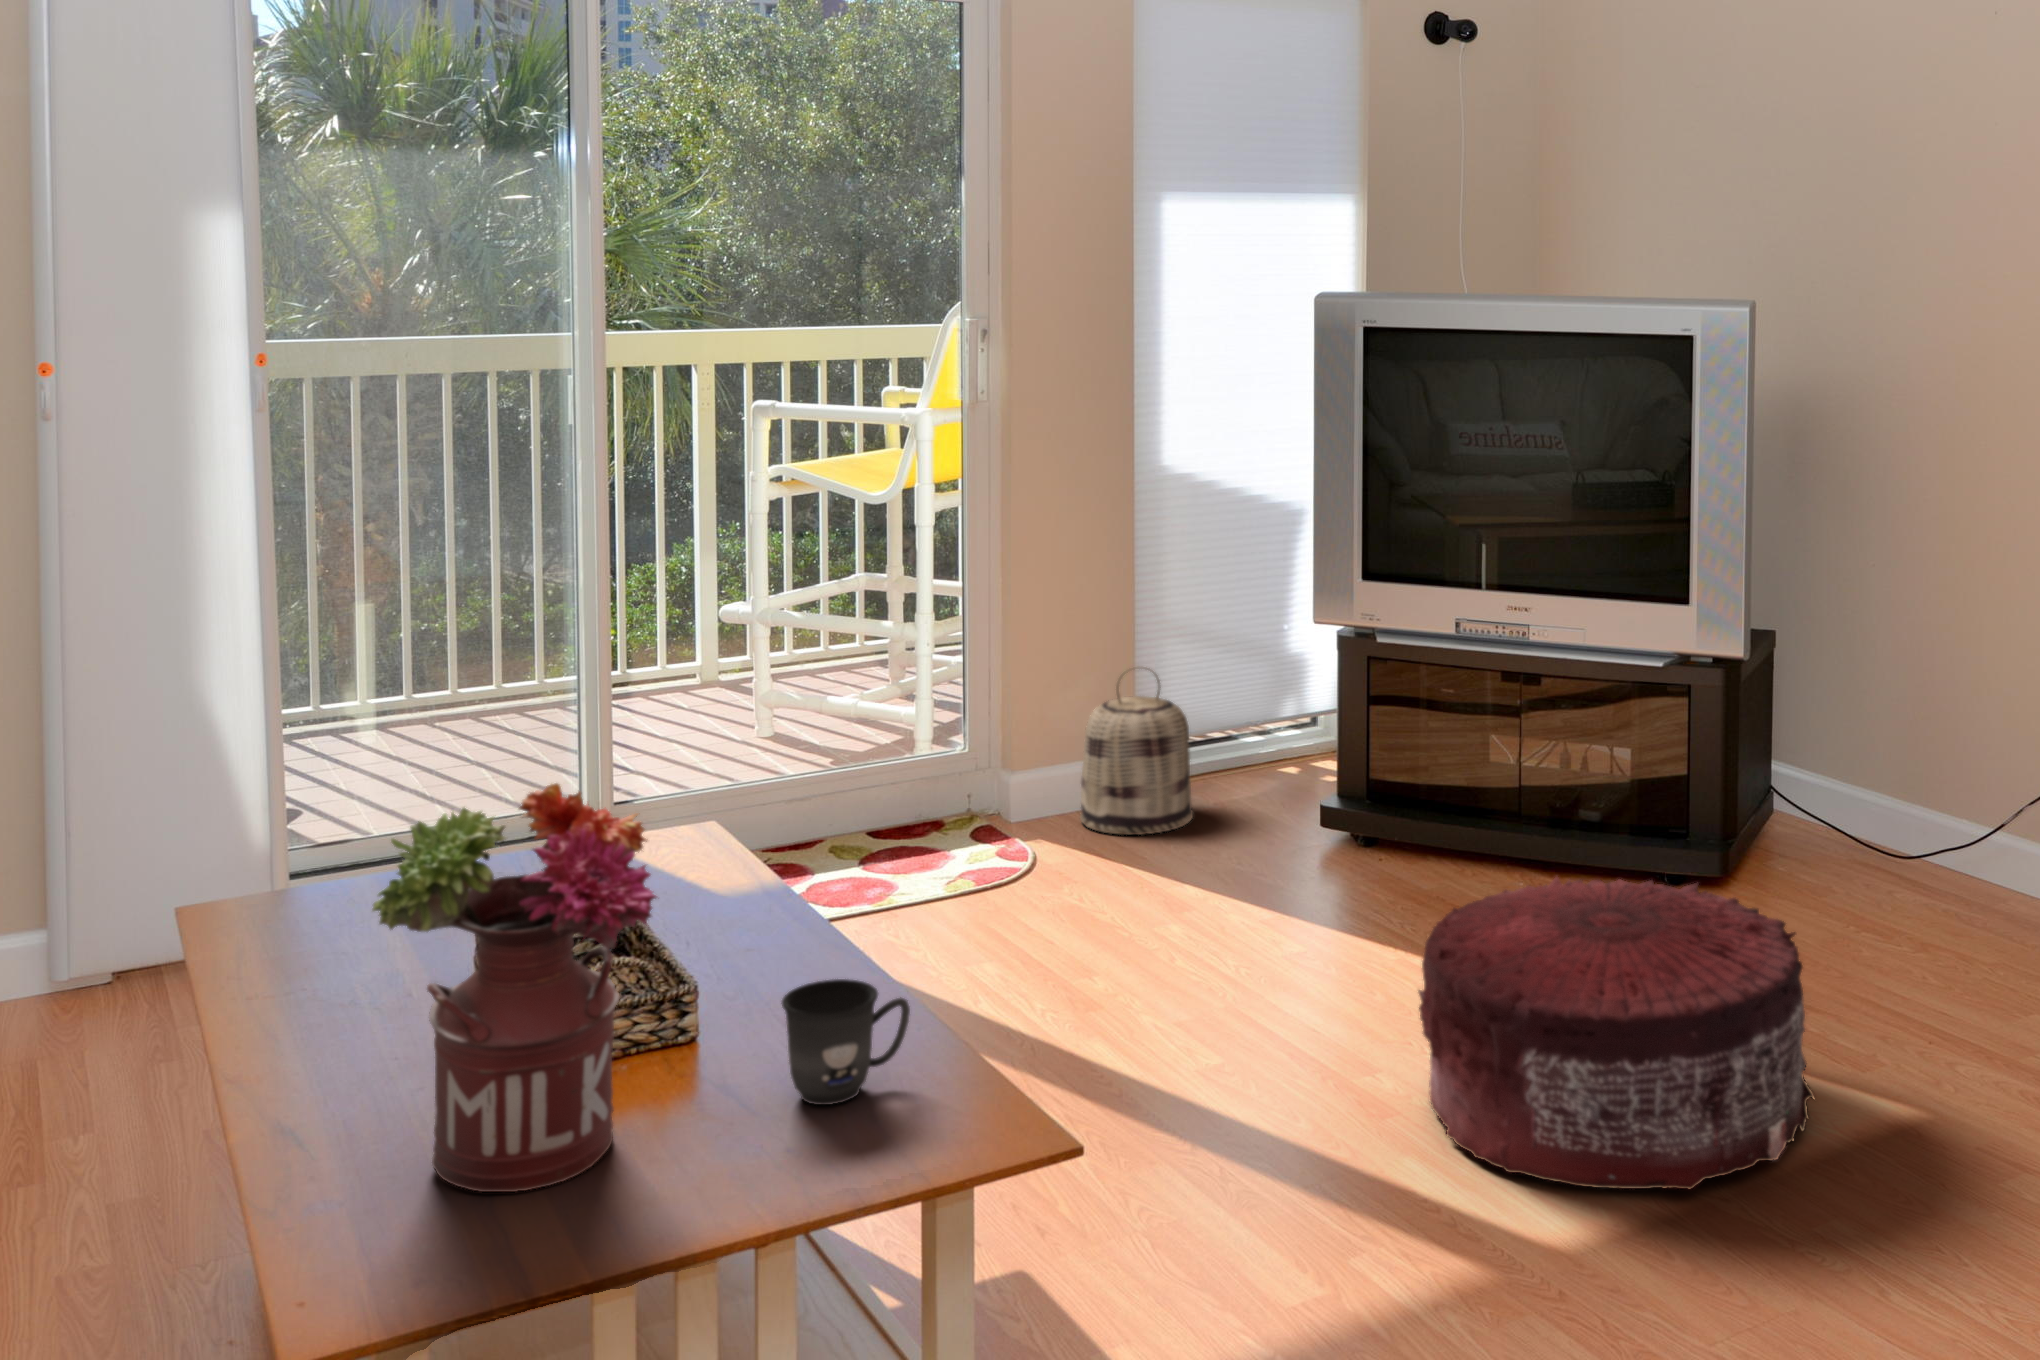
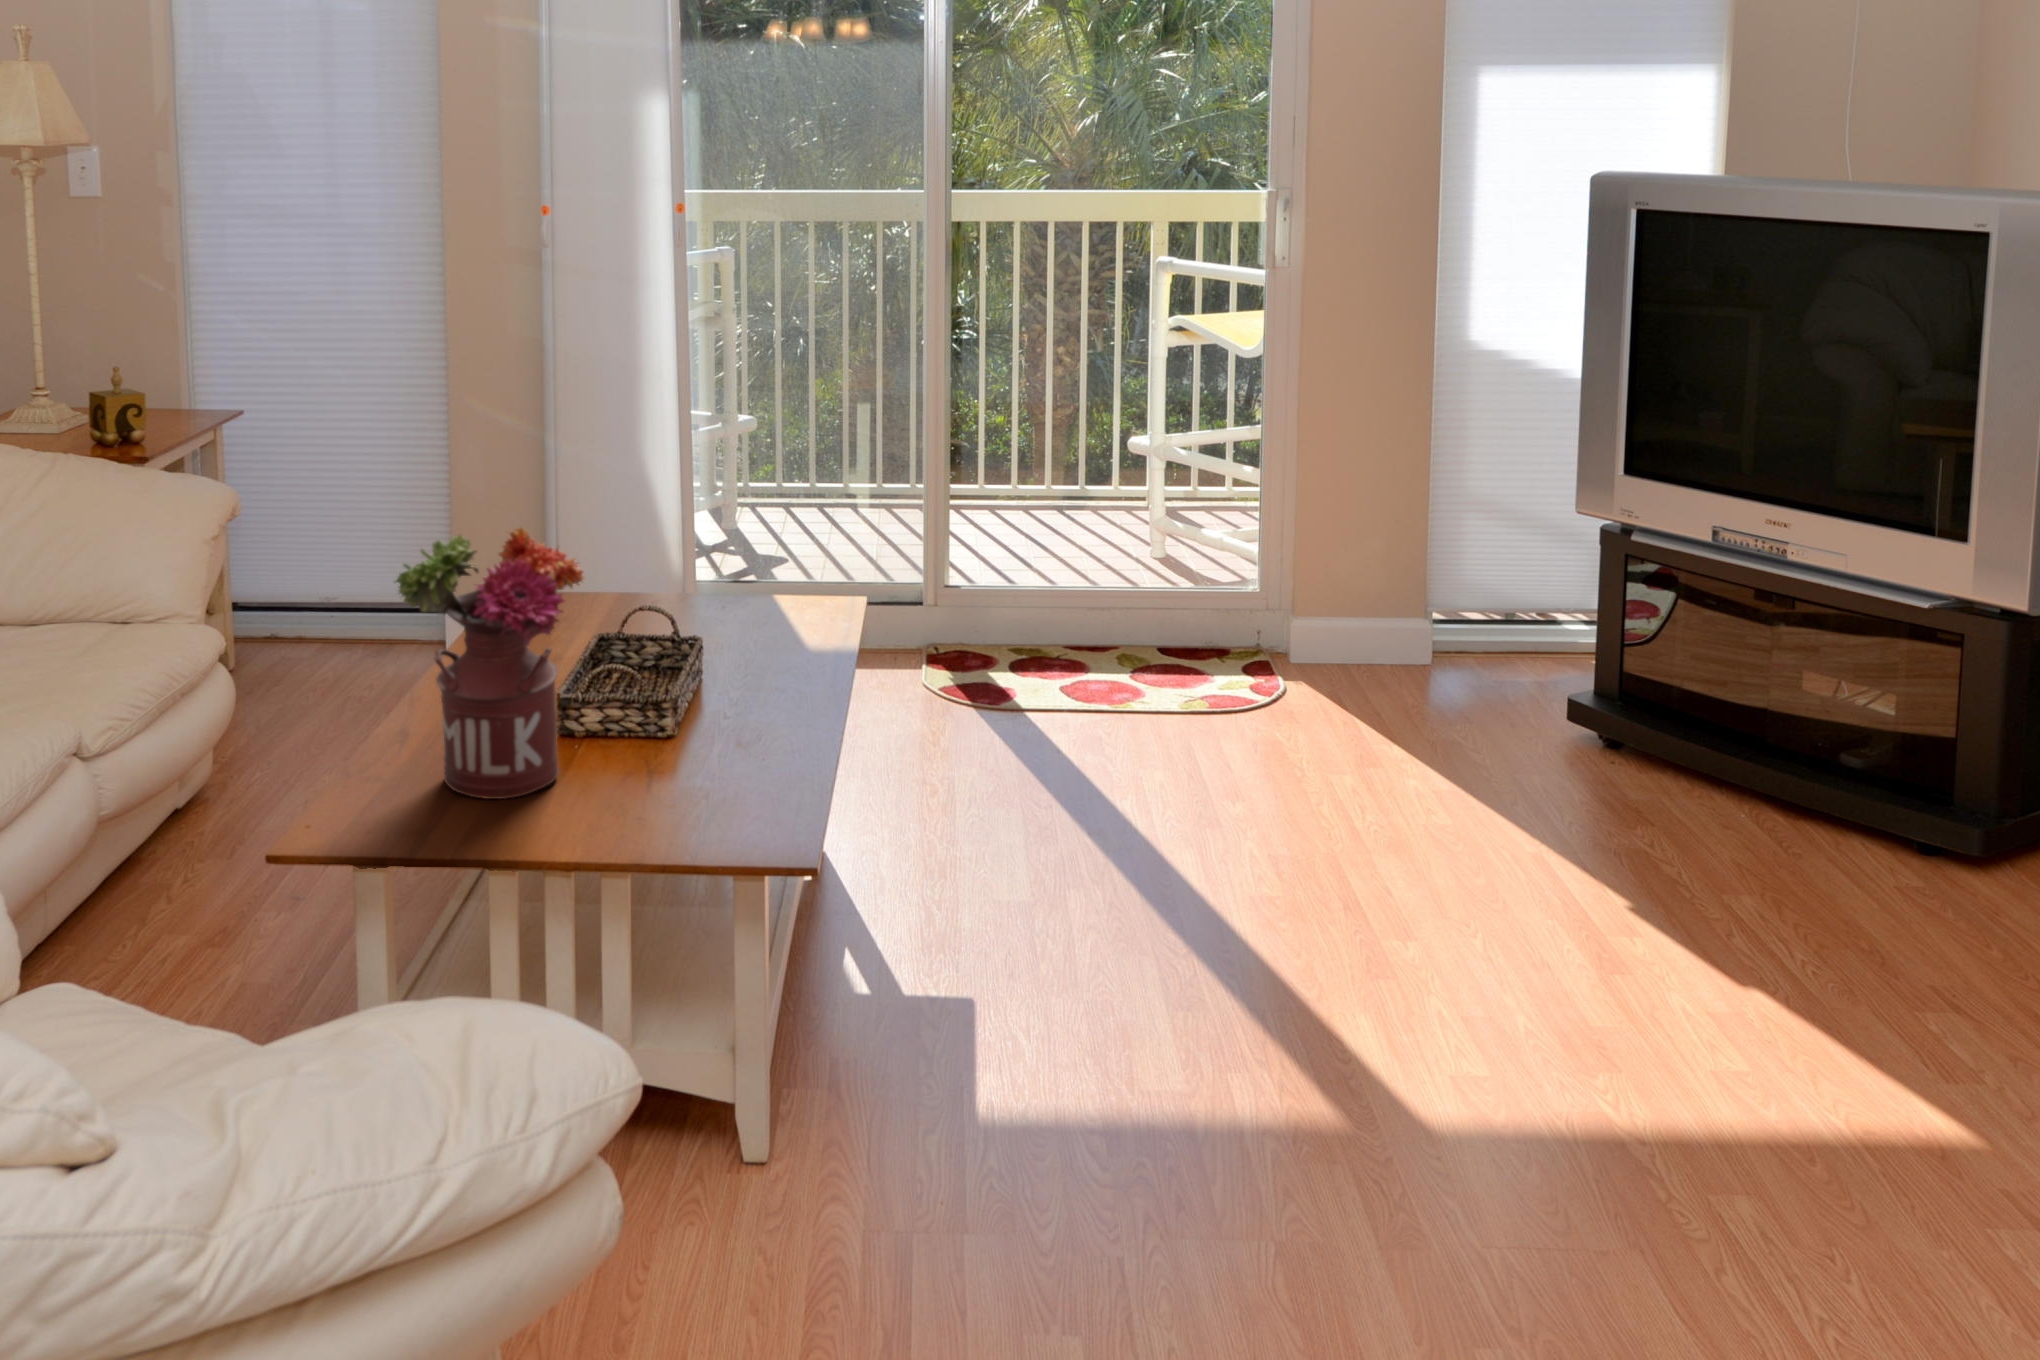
basket: present [1080,667,1193,835] -> none [1348,533,1463,696]
pouf: present [1419,877,1814,1189] -> none [1409,791,1840,1123]
mug: present [781,979,910,1105] -> none [669,707,765,797]

